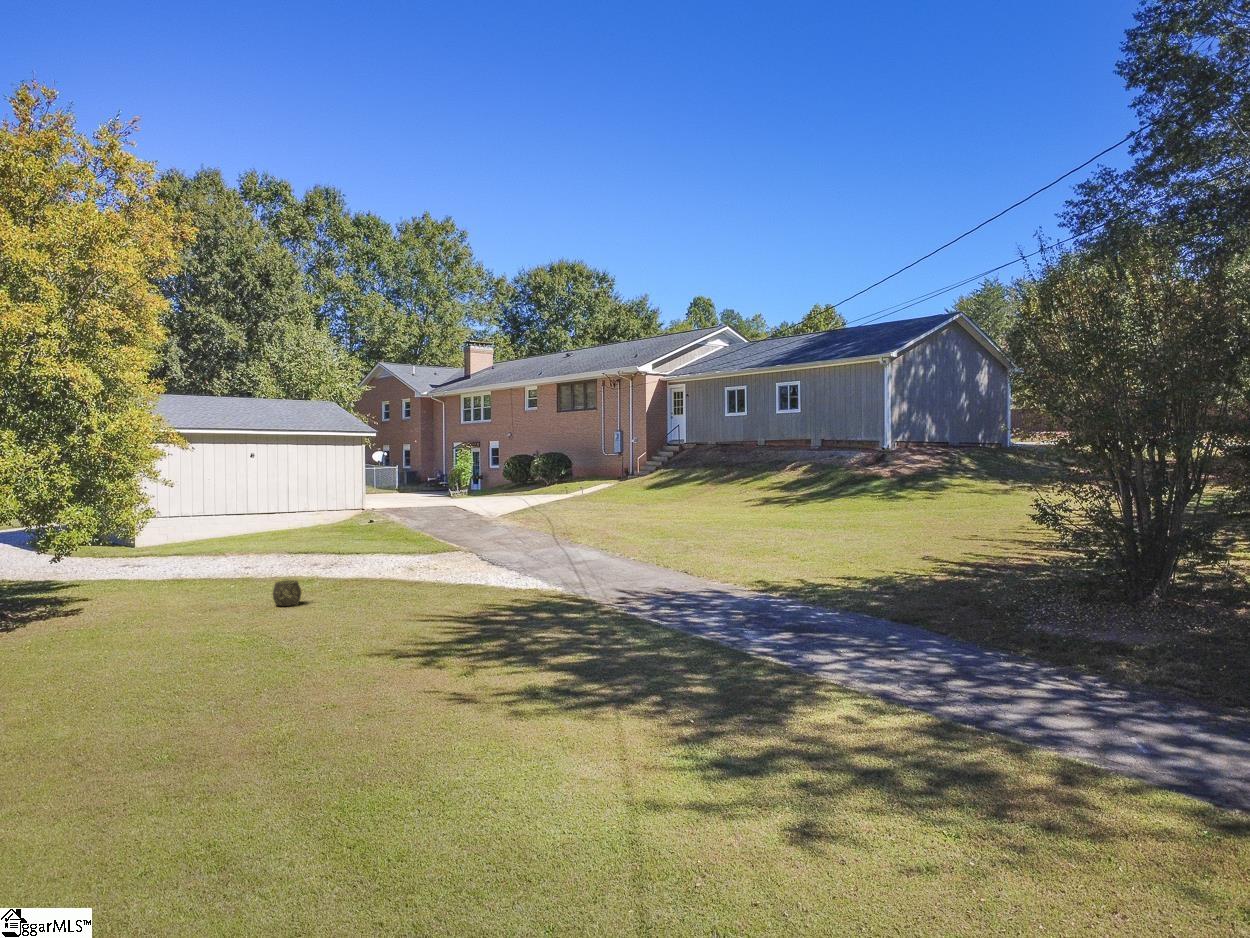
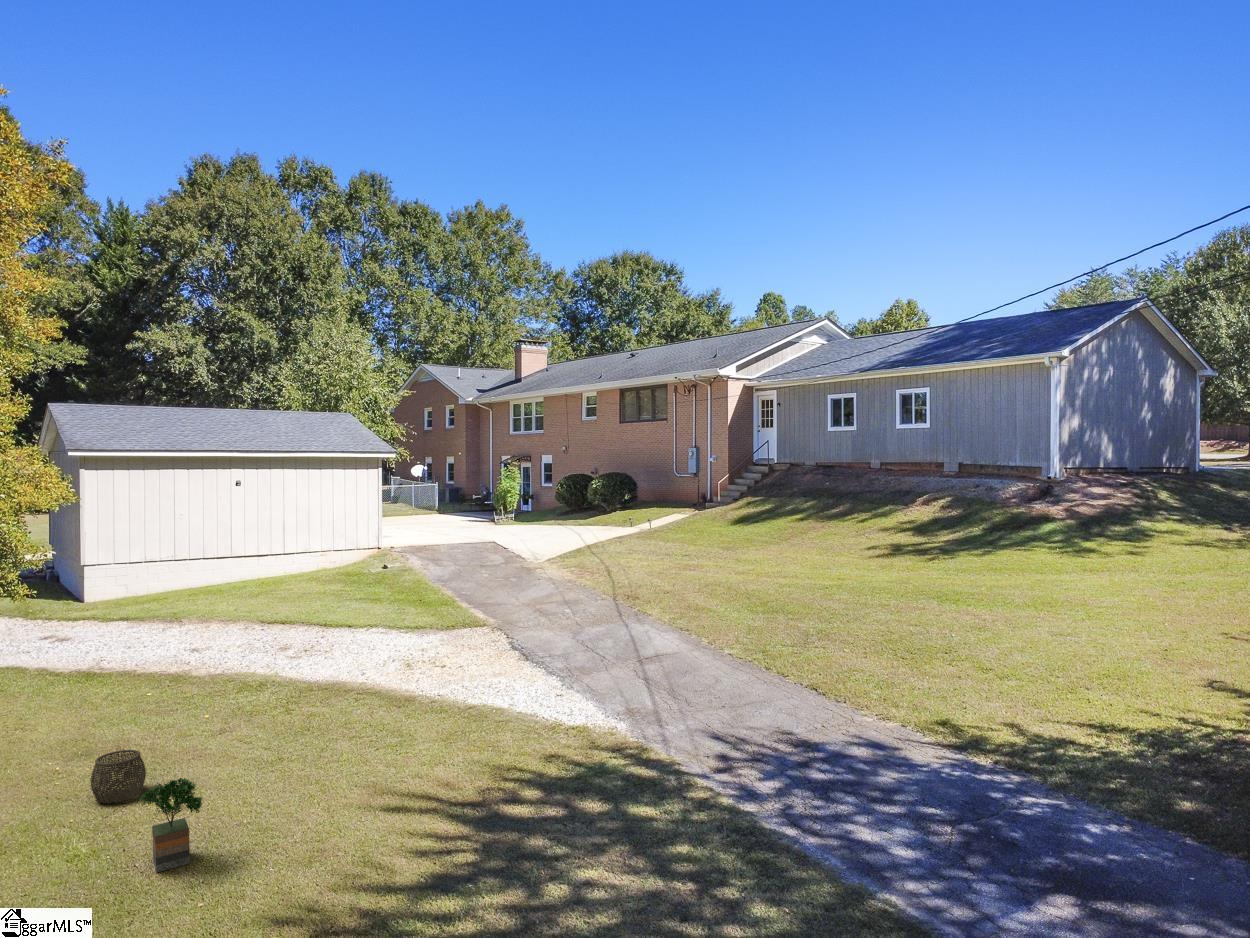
potted tree: none [324,576,356,620] -> present [141,778,203,873]

